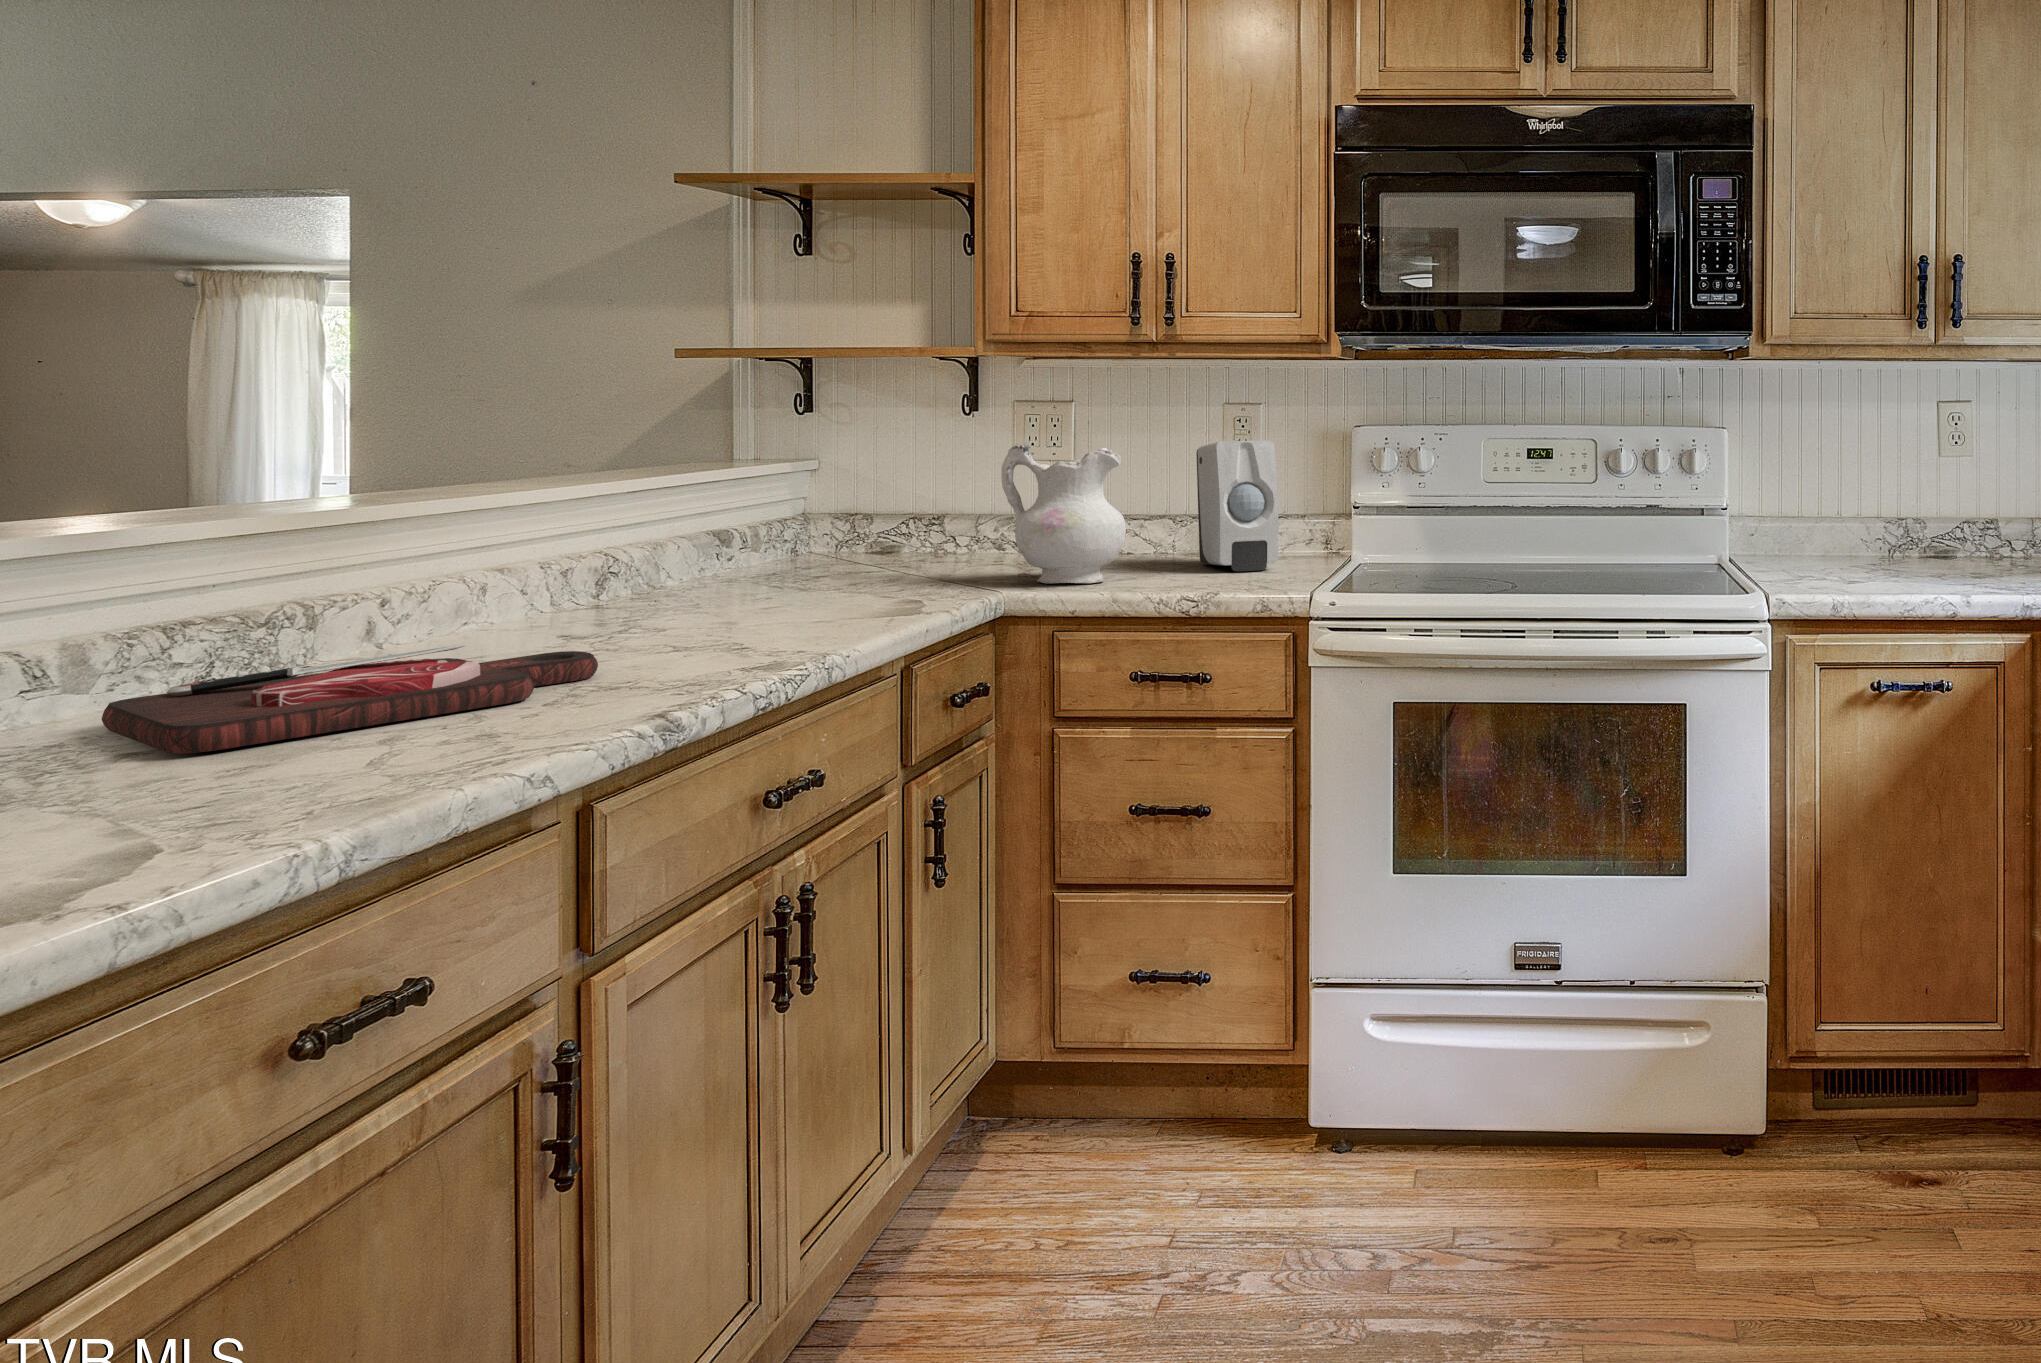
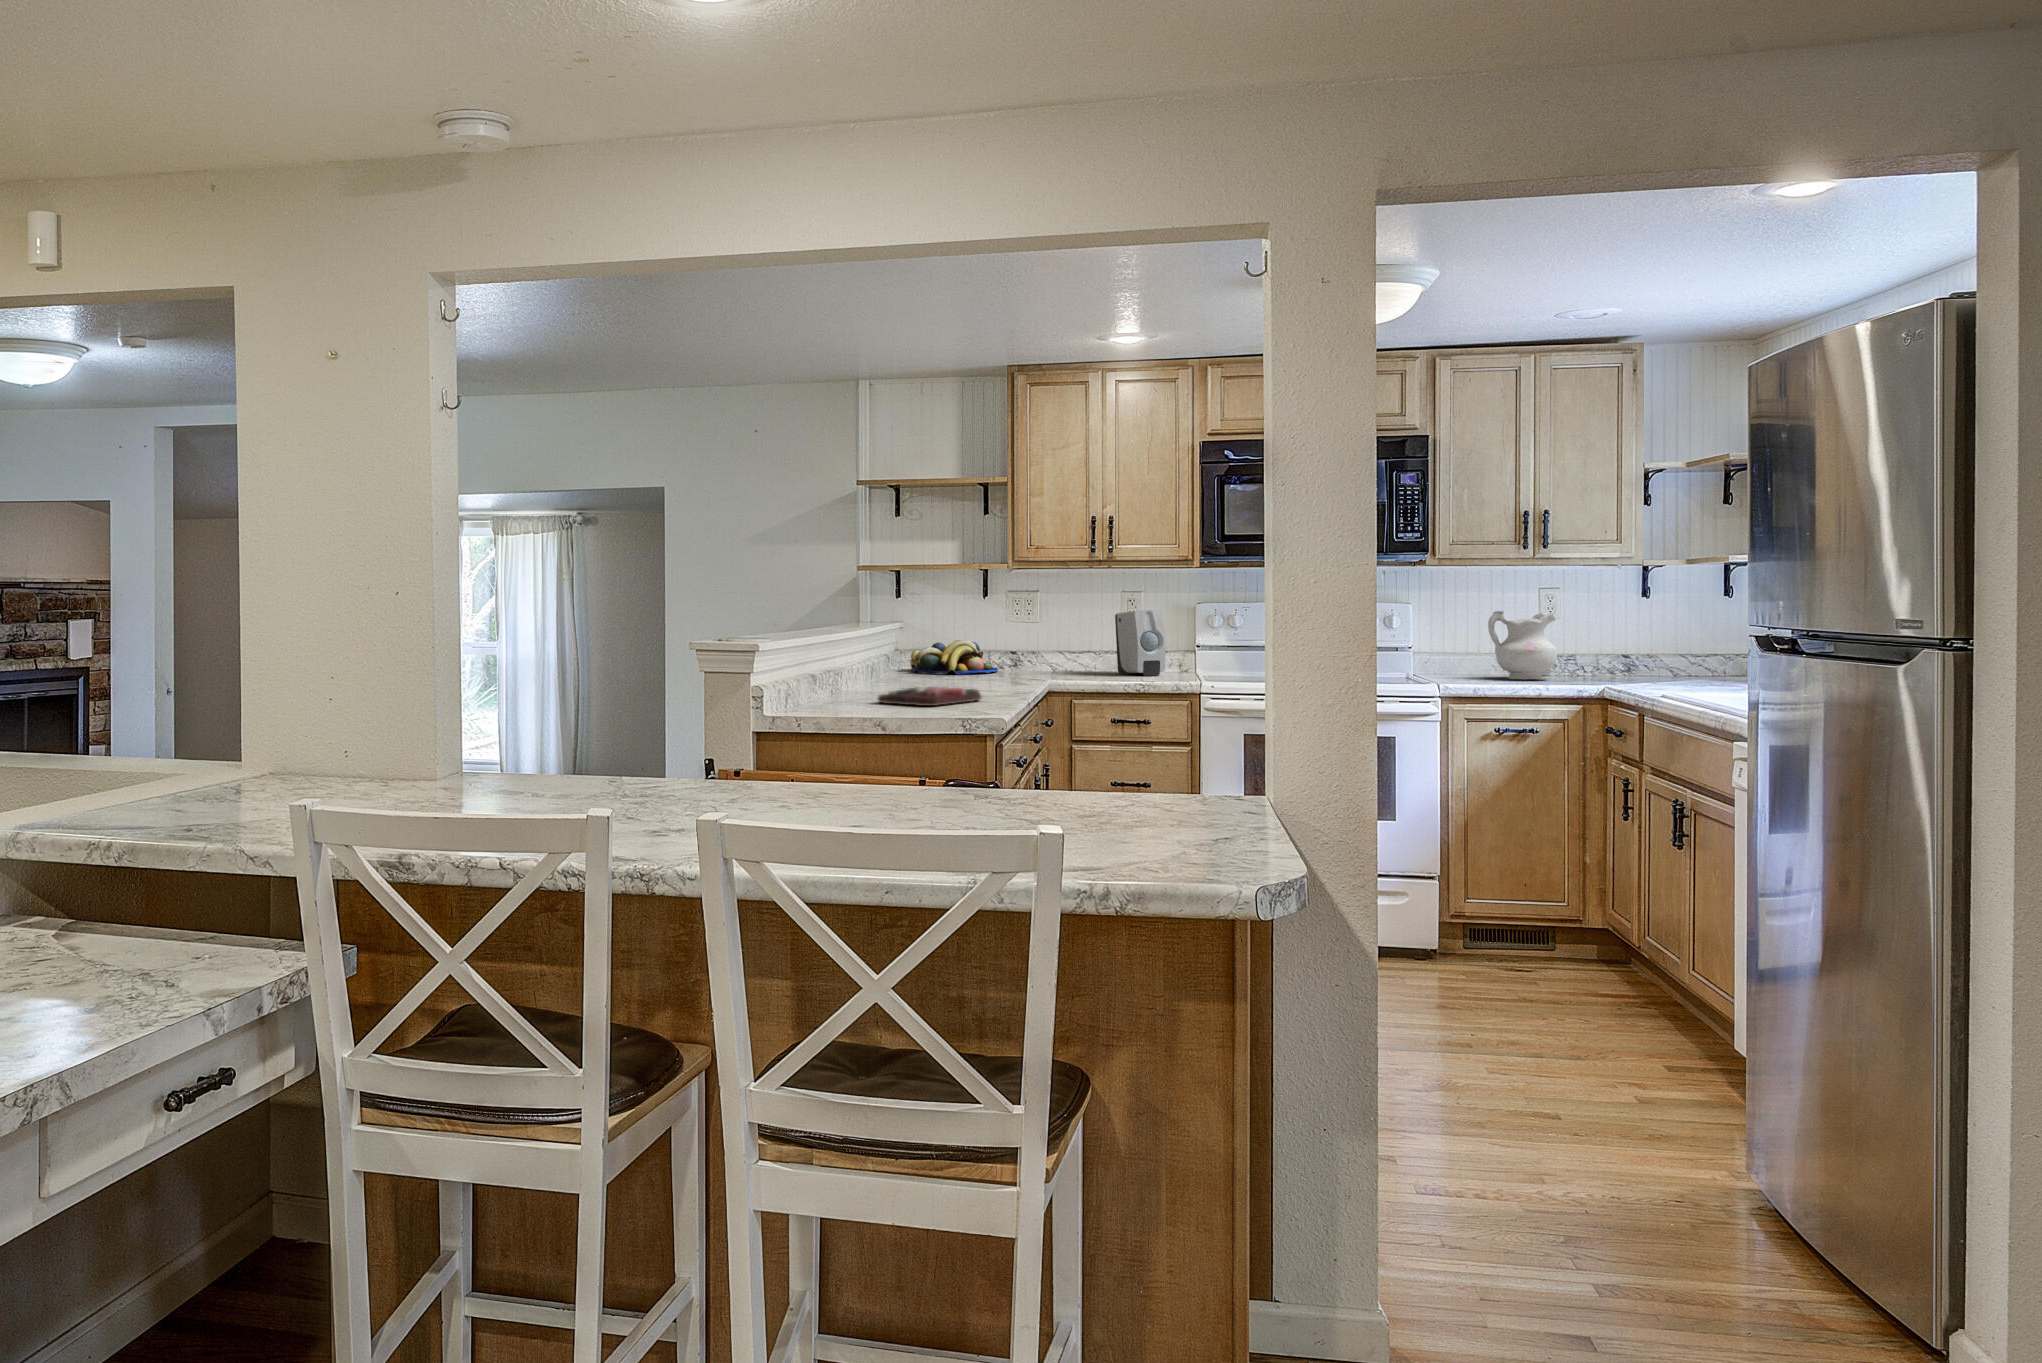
ceramic pitcher: present [1001,444,1126,584] -> present [1488,611,1557,680]
fruit bowl: none [800,498,989,571] -> present [910,640,999,674]

